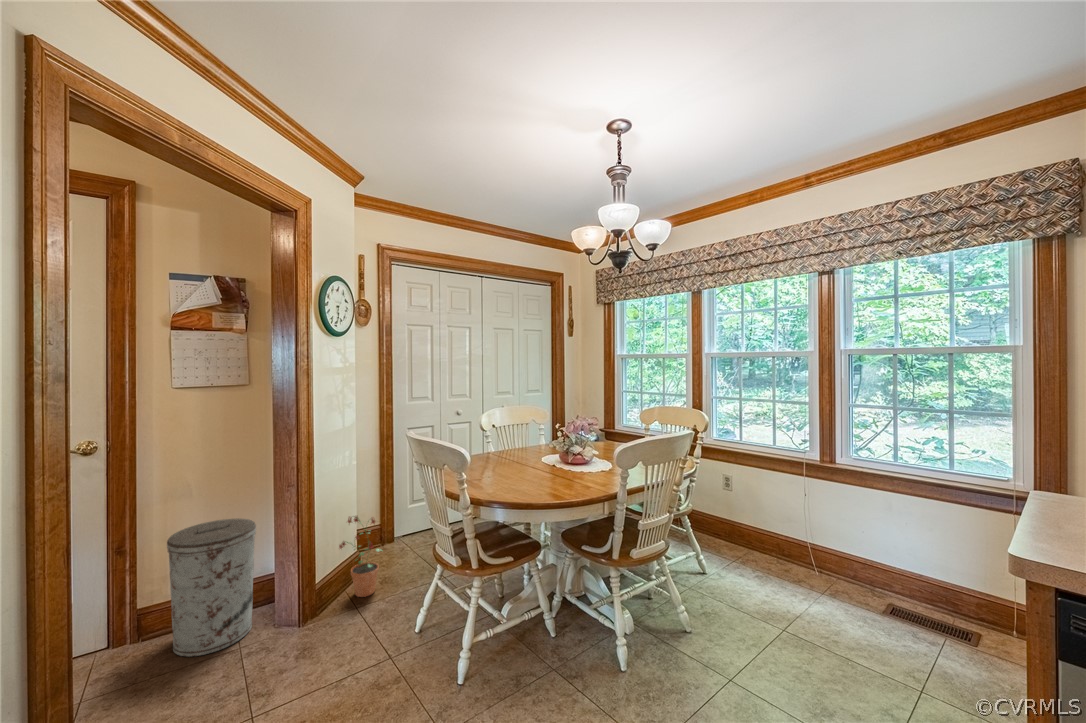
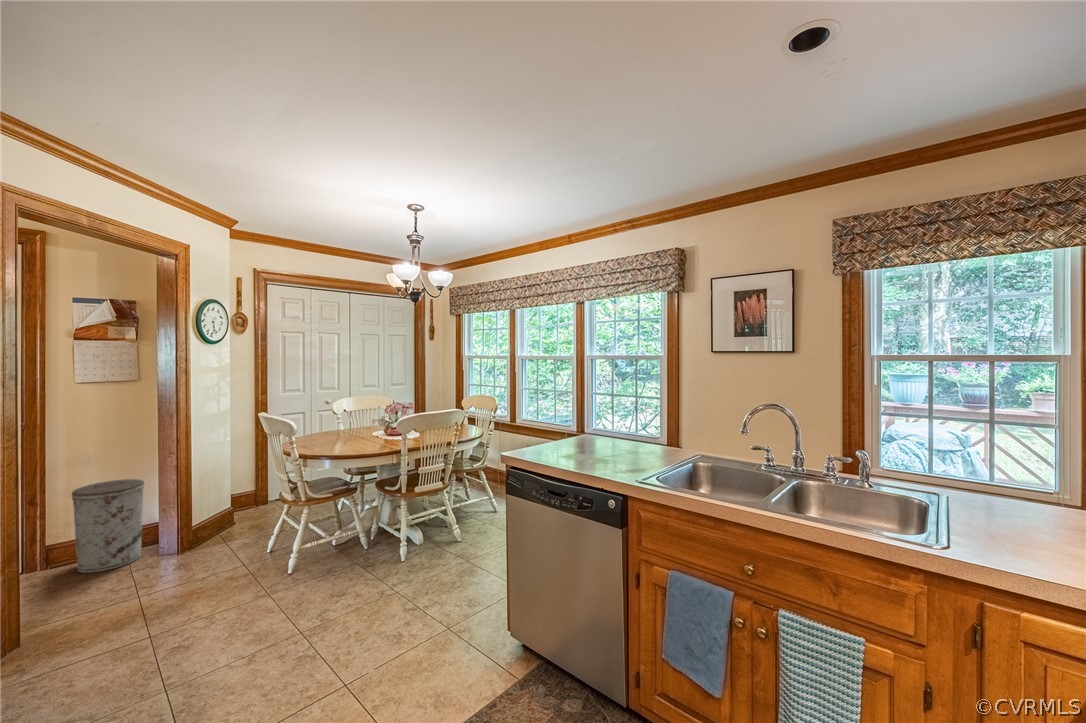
potted plant: present [339,516,382,597] -> none [213,477,251,536]

